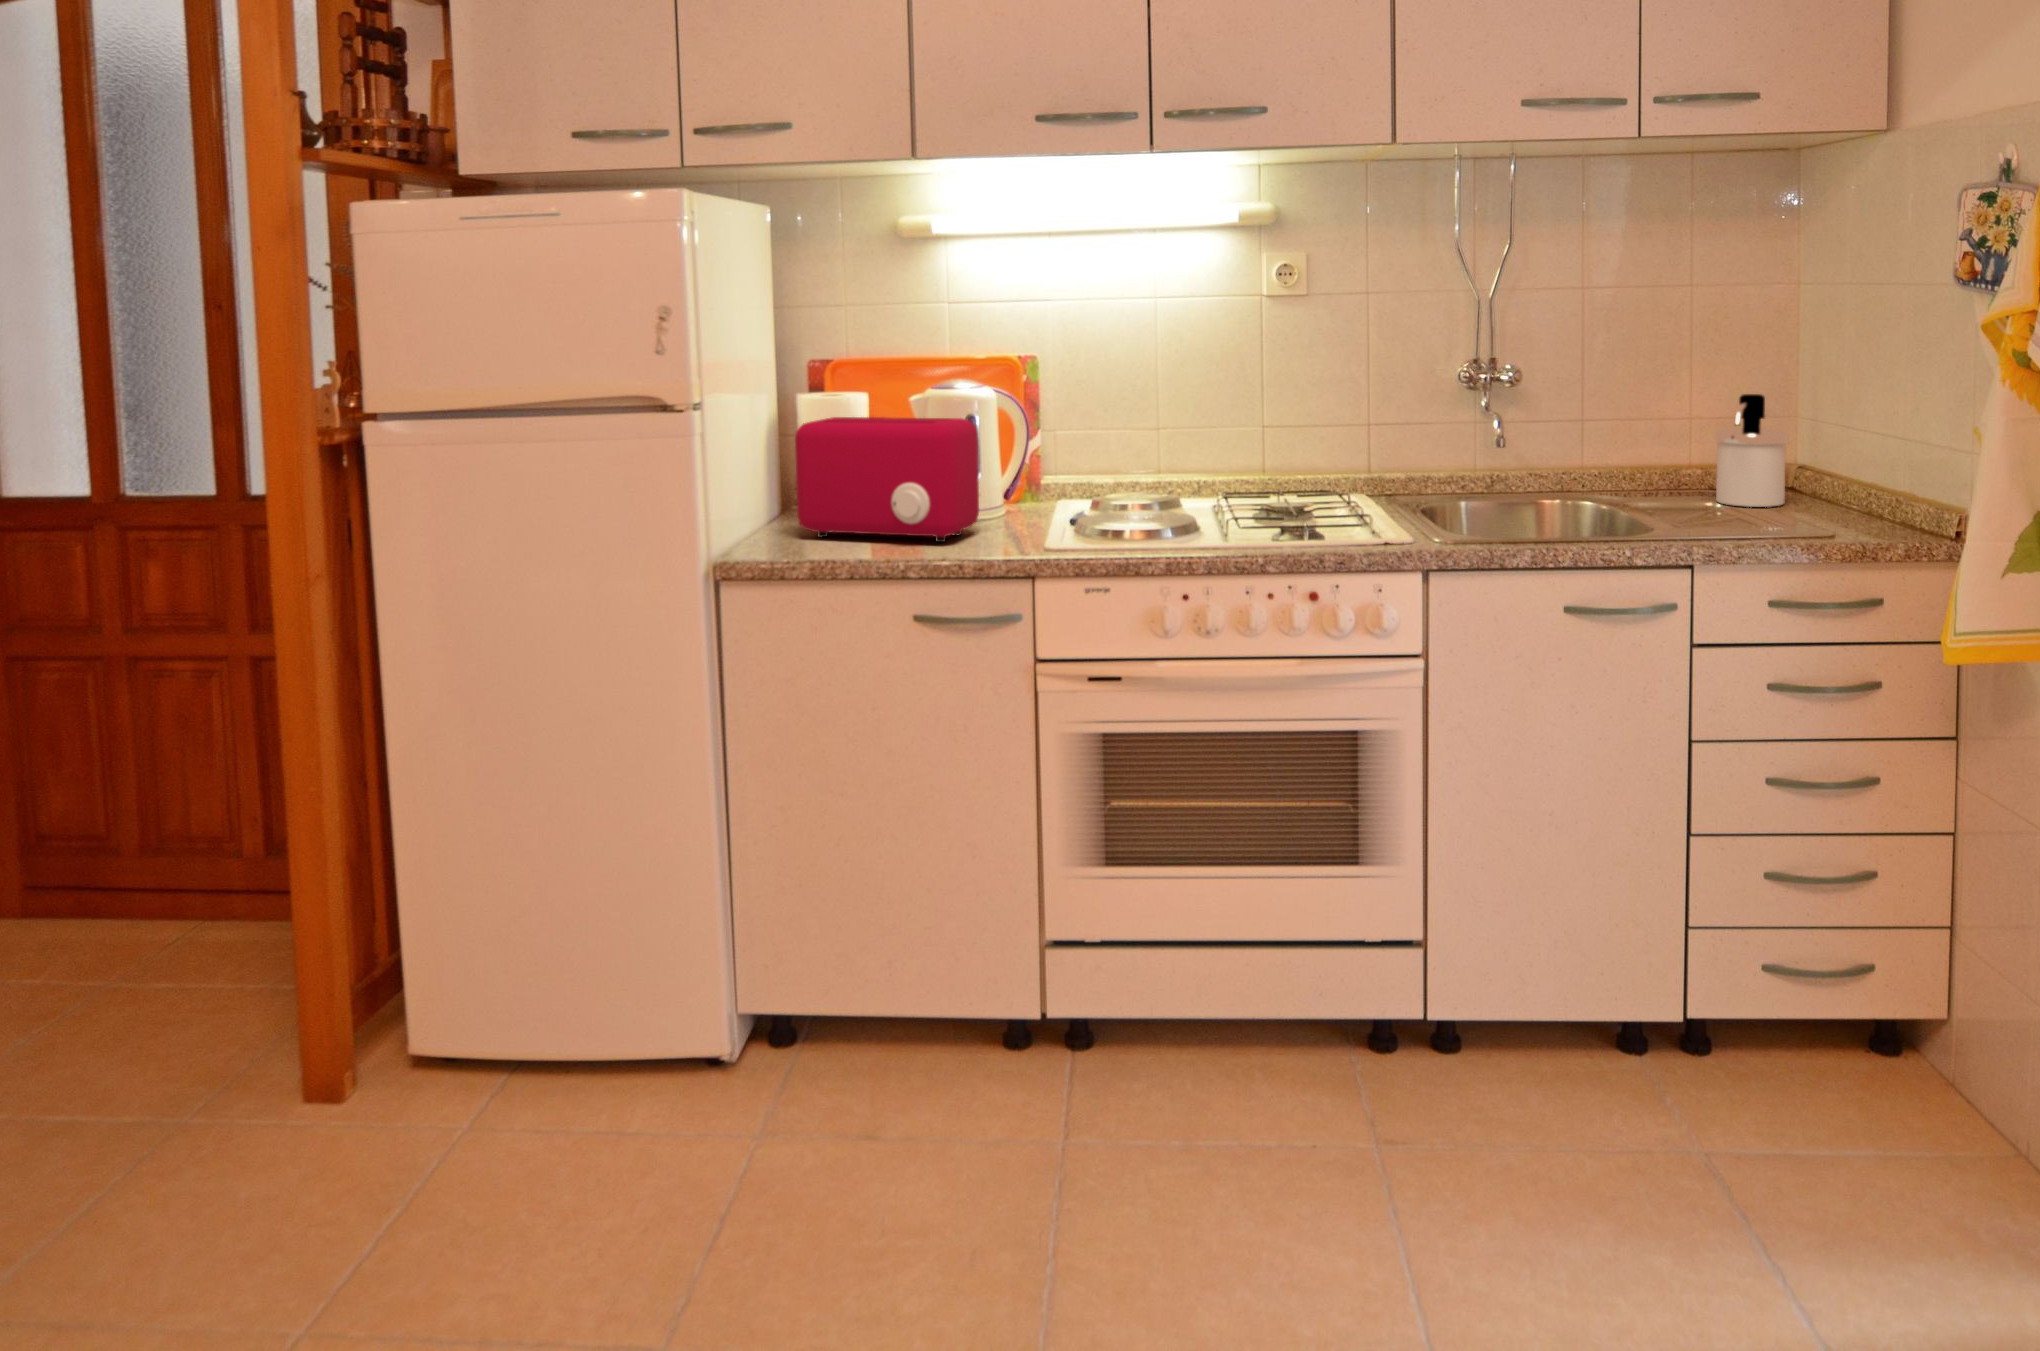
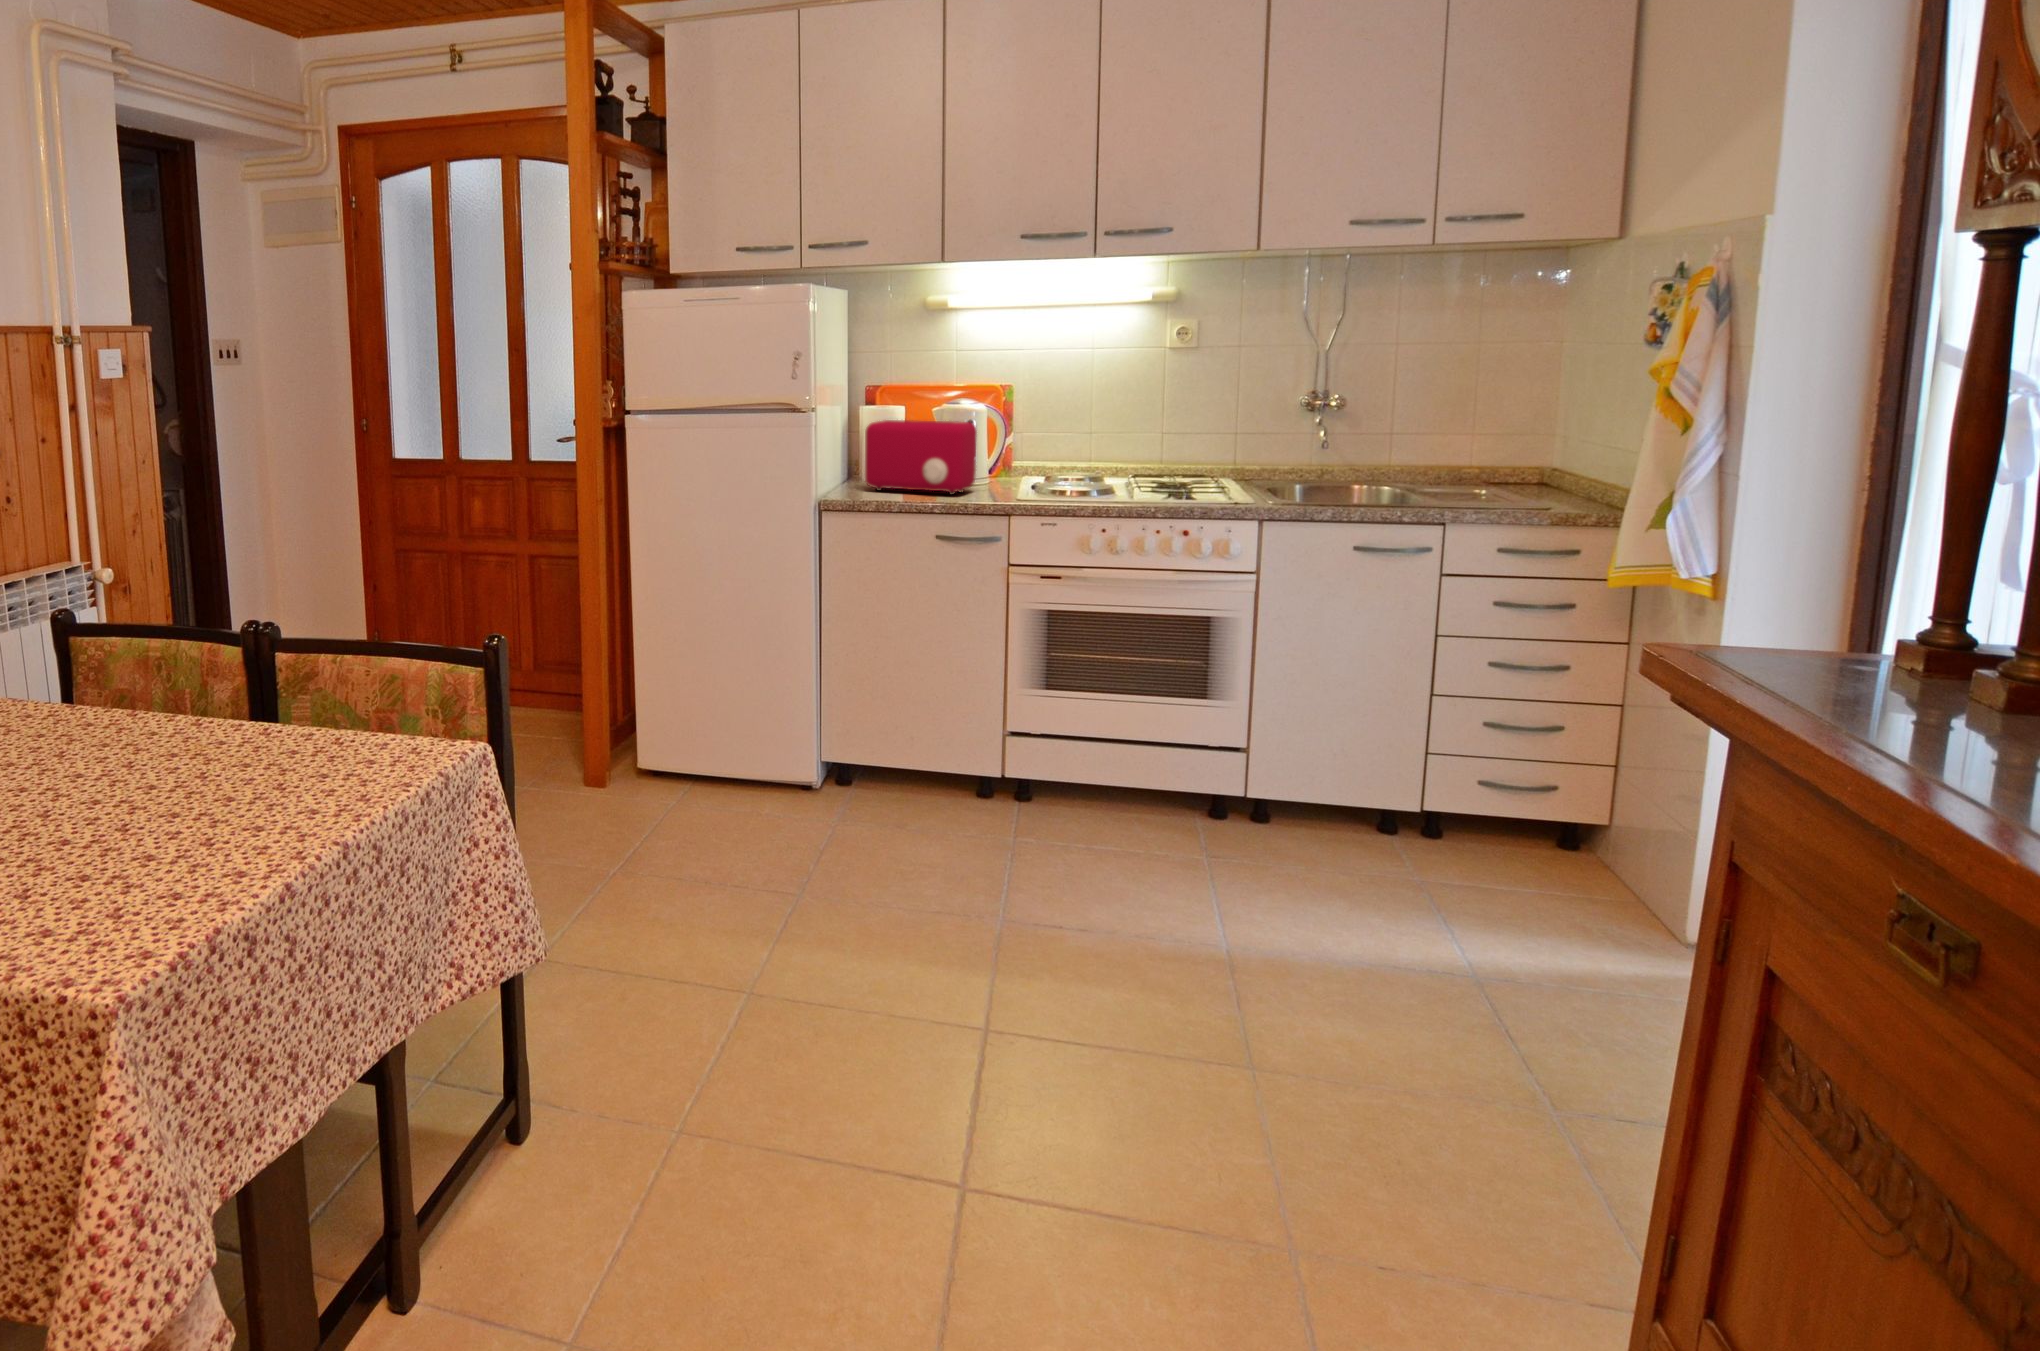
soap dispenser: present [1715,394,1789,507] -> none [1483,418,1539,493]

